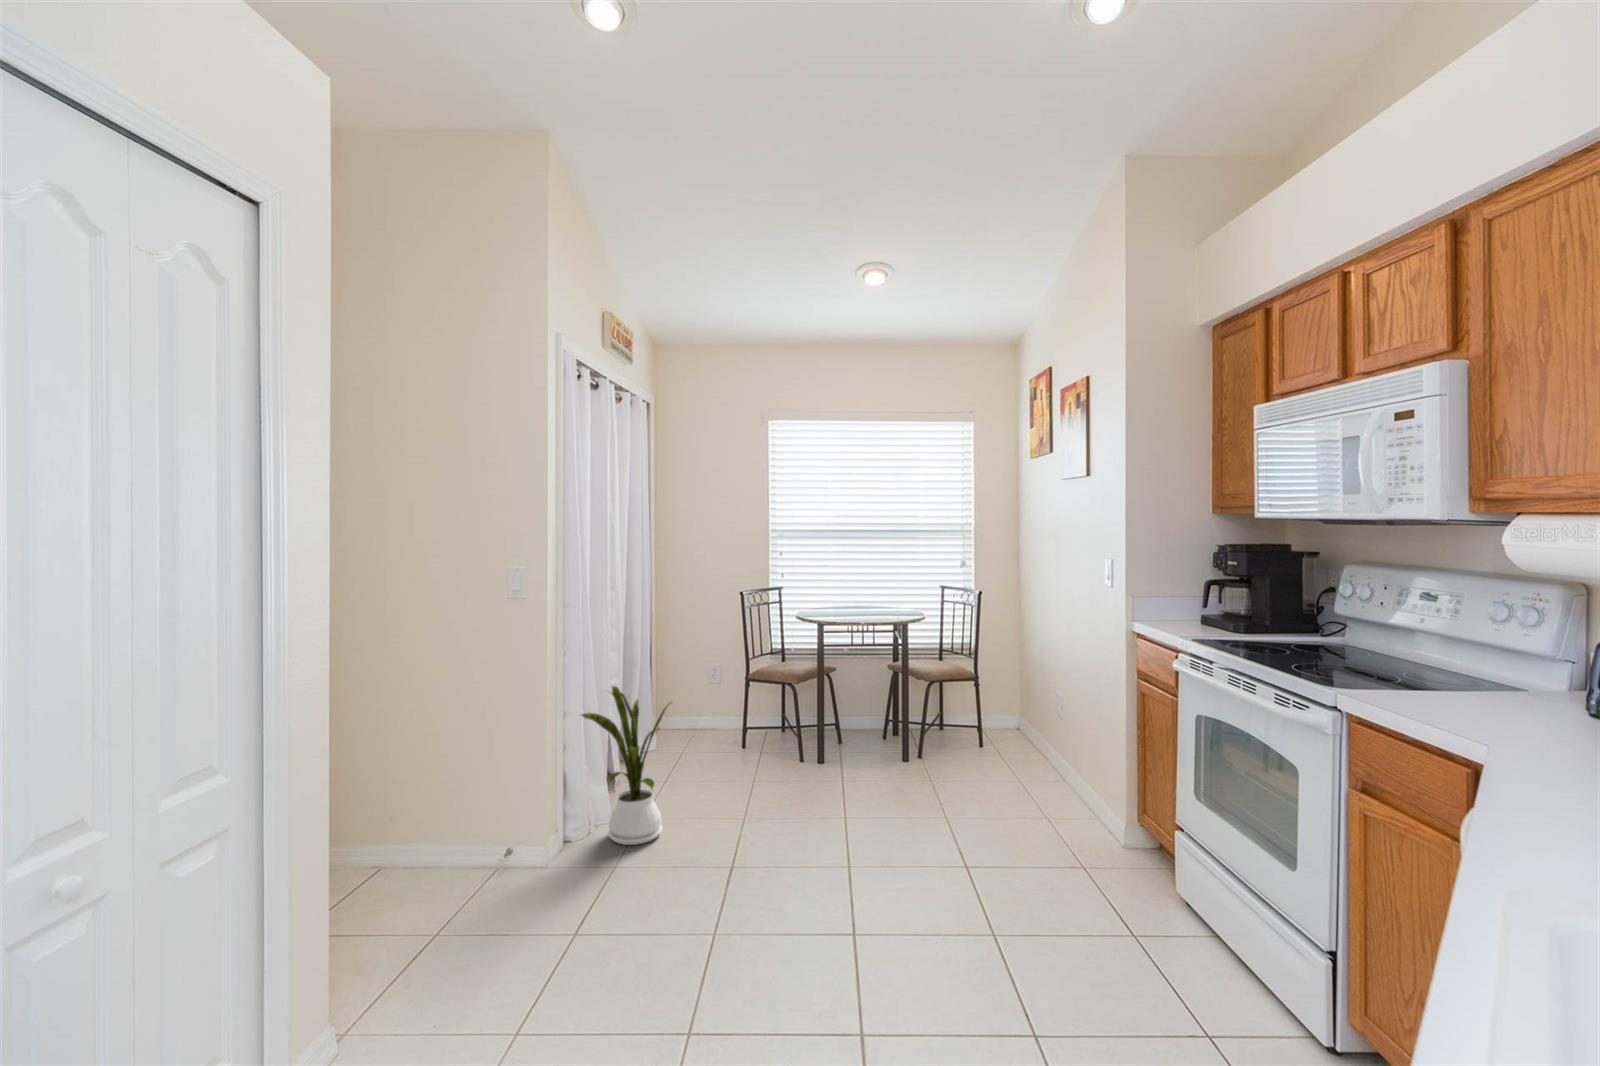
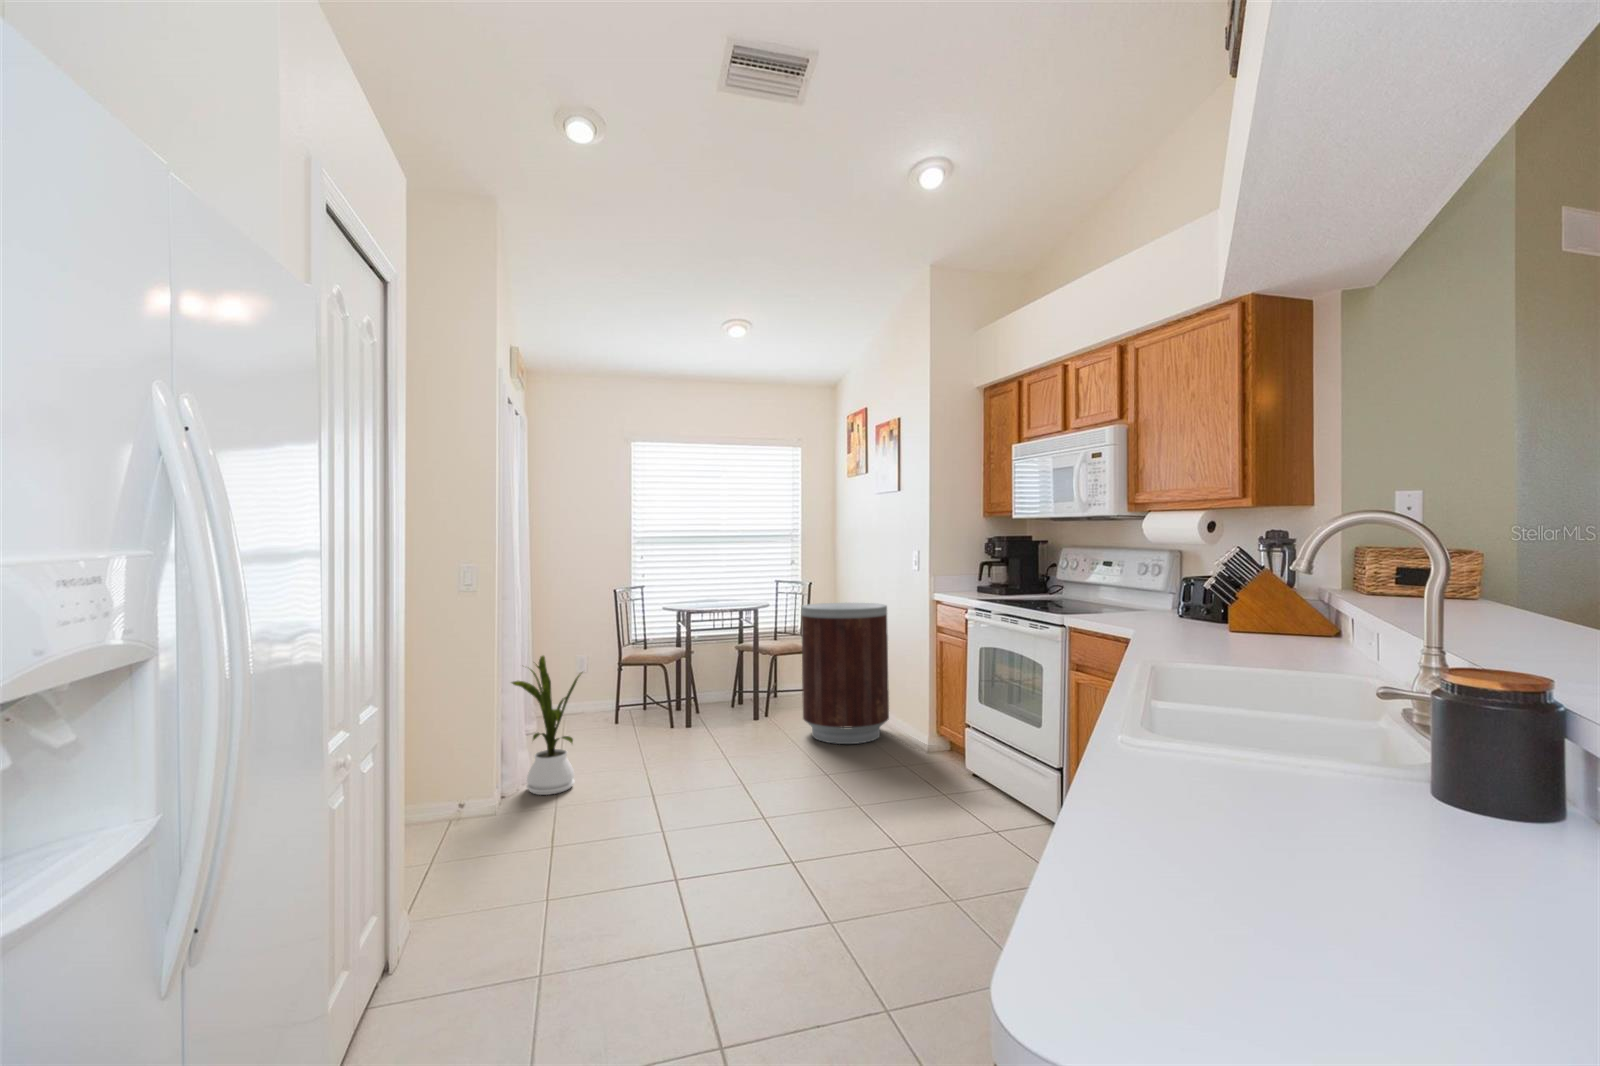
trash can: none [952,622,1071,814] -> present [801,603,889,744]

